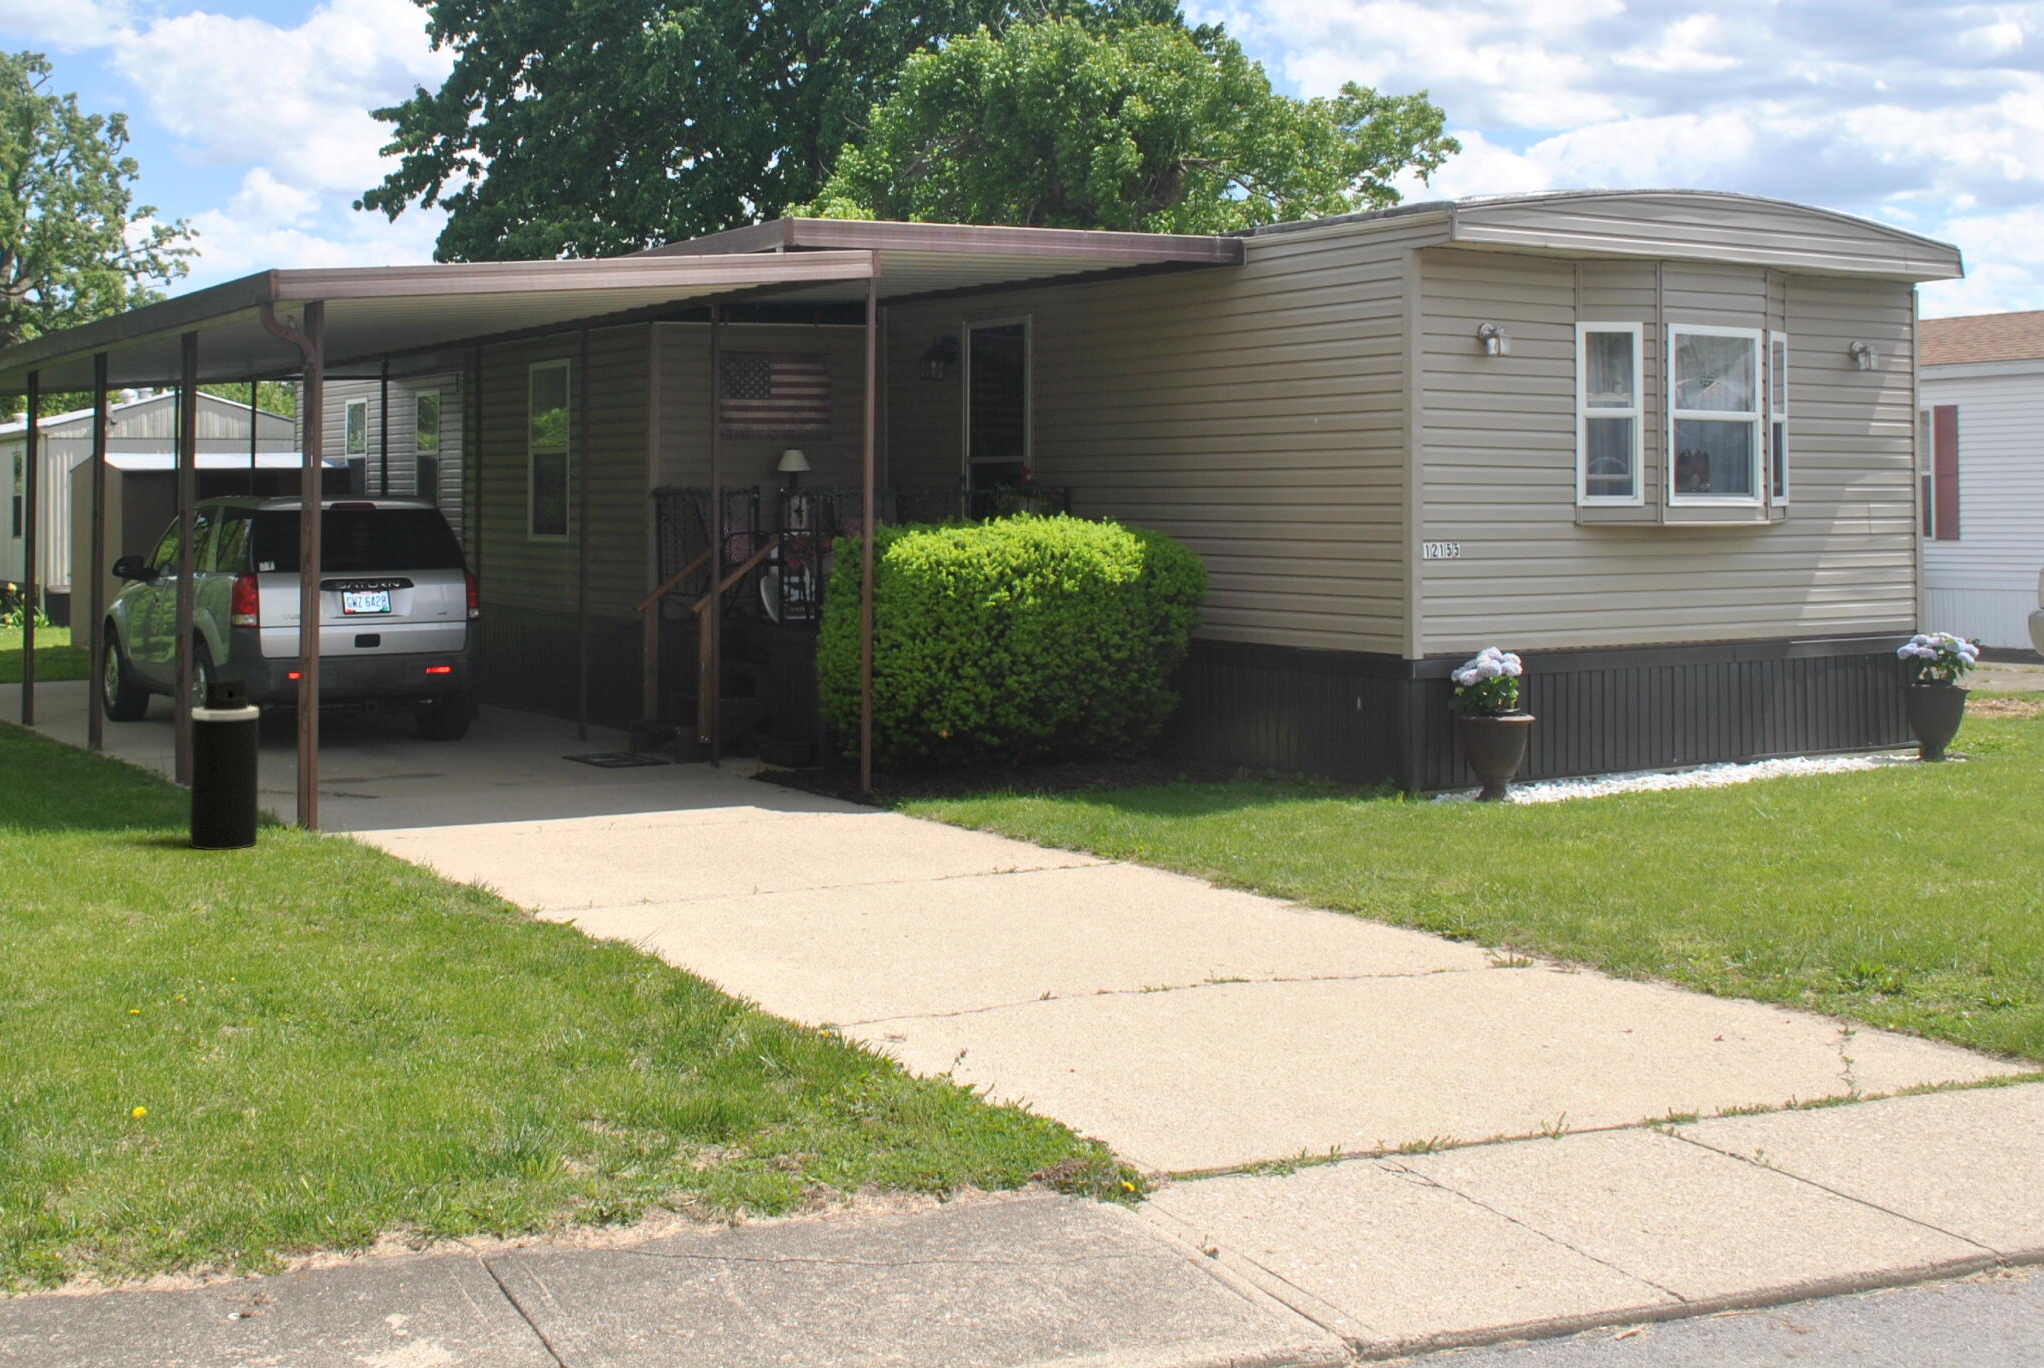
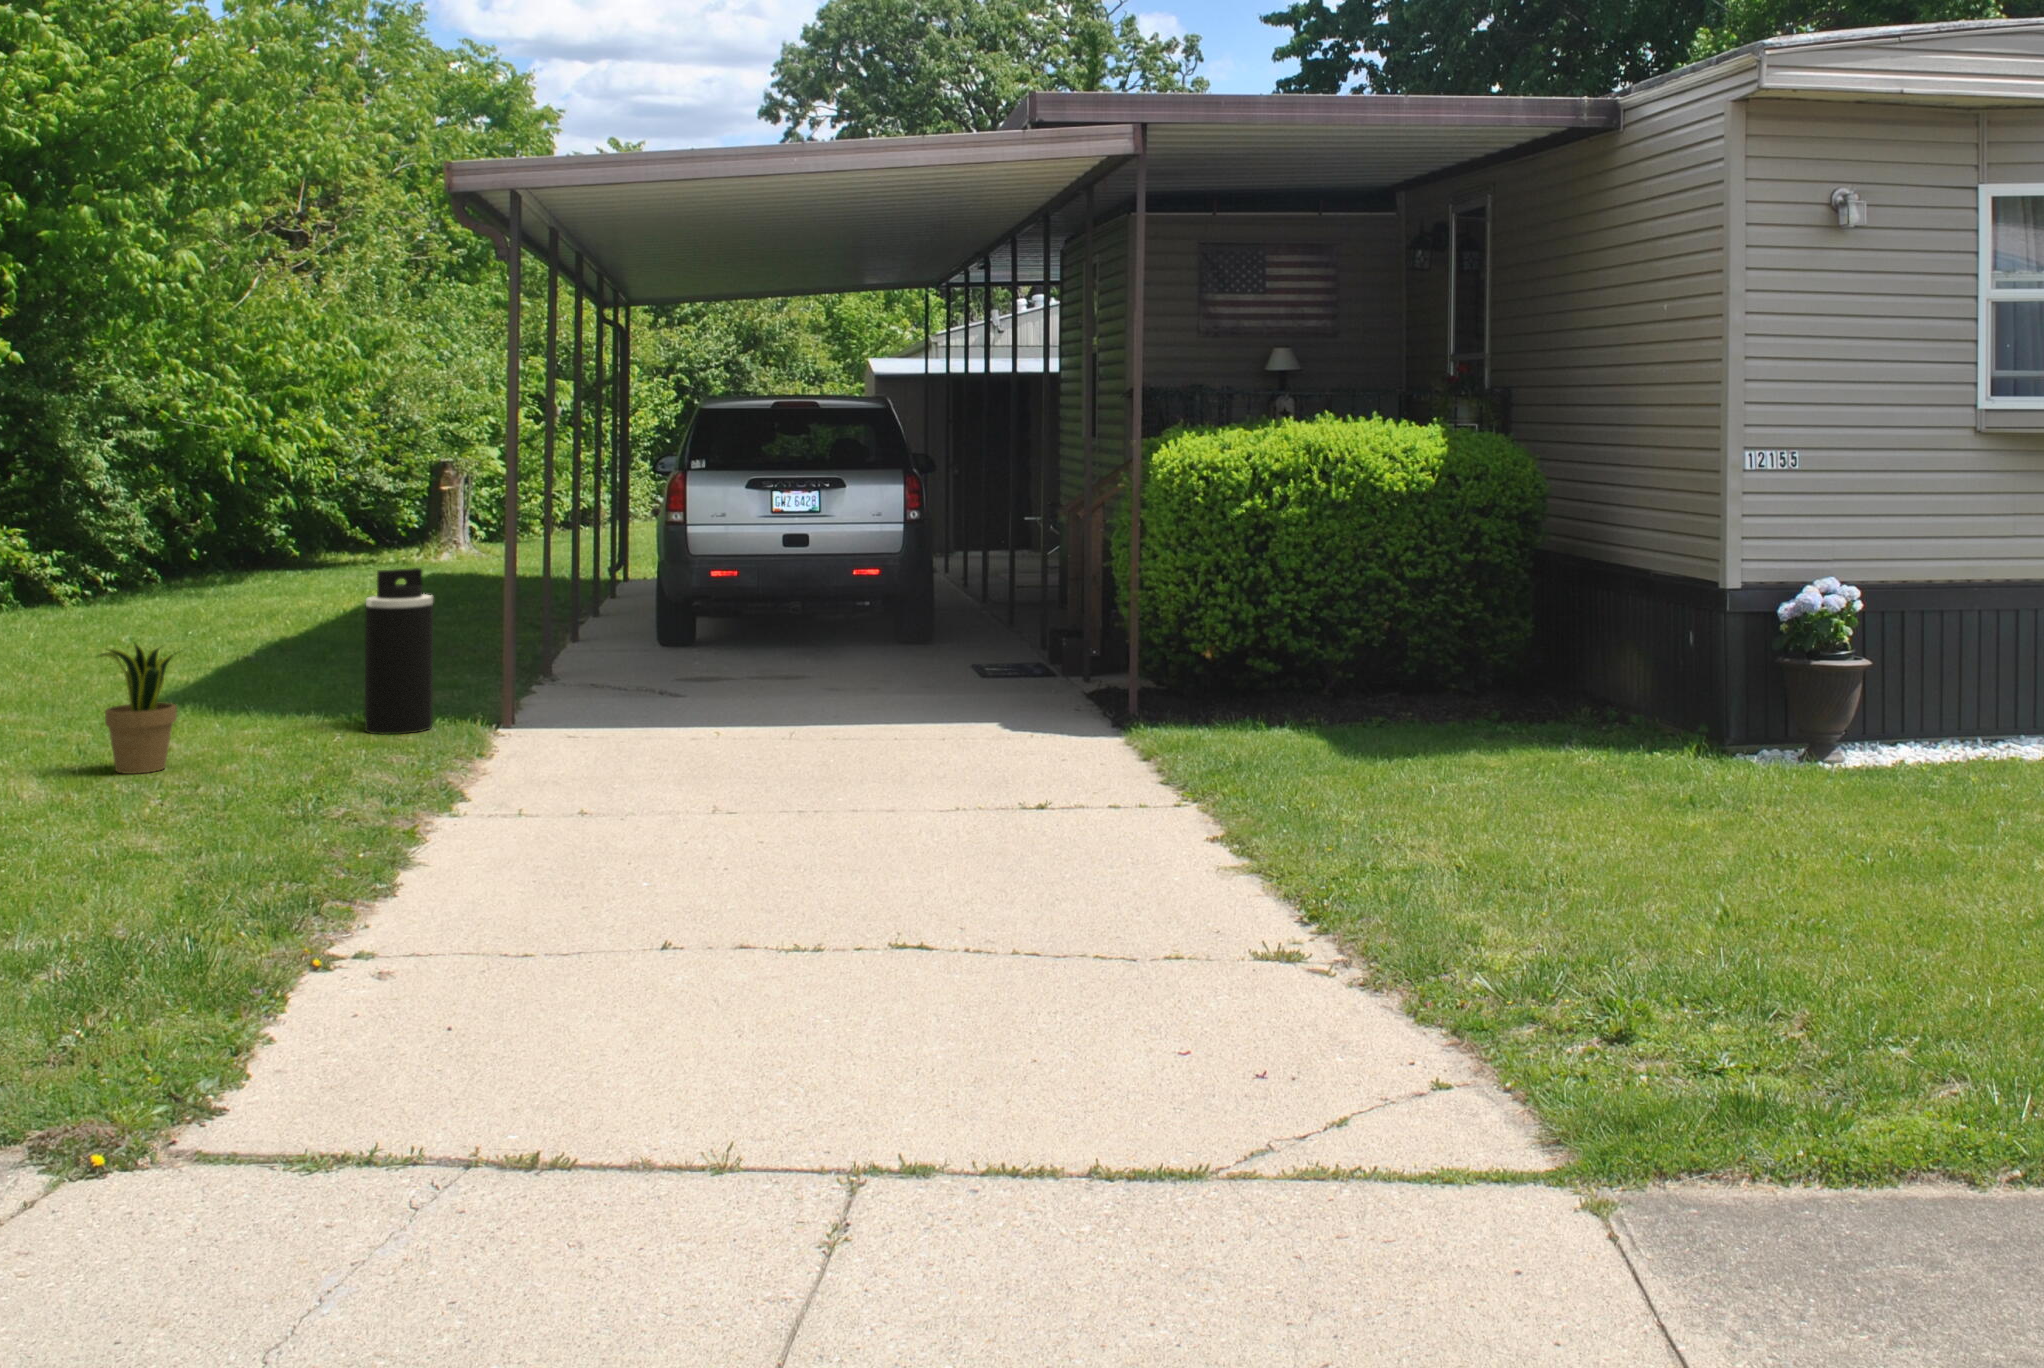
potted plant: none [43,761,122,896] -> present [98,644,177,774]

